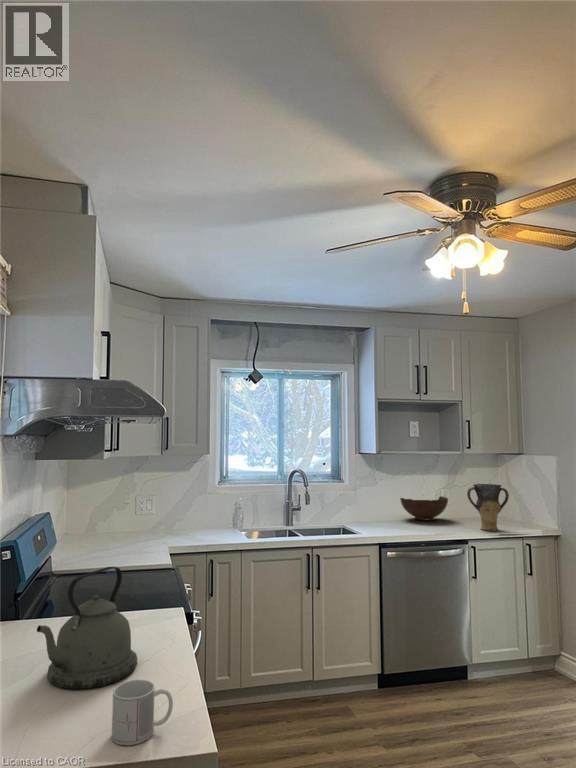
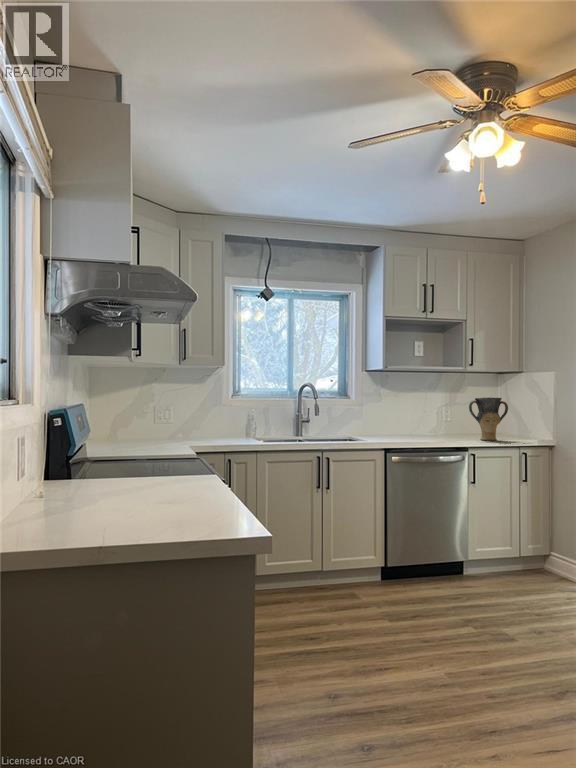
fruit bowl: present [400,496,448,521] -> none [404,413,450,435]
kettle: present [37,567,137,689] -> none [110,414,190,505]
mug: present [112,680,173,745] -> none [185,483,234,526]

